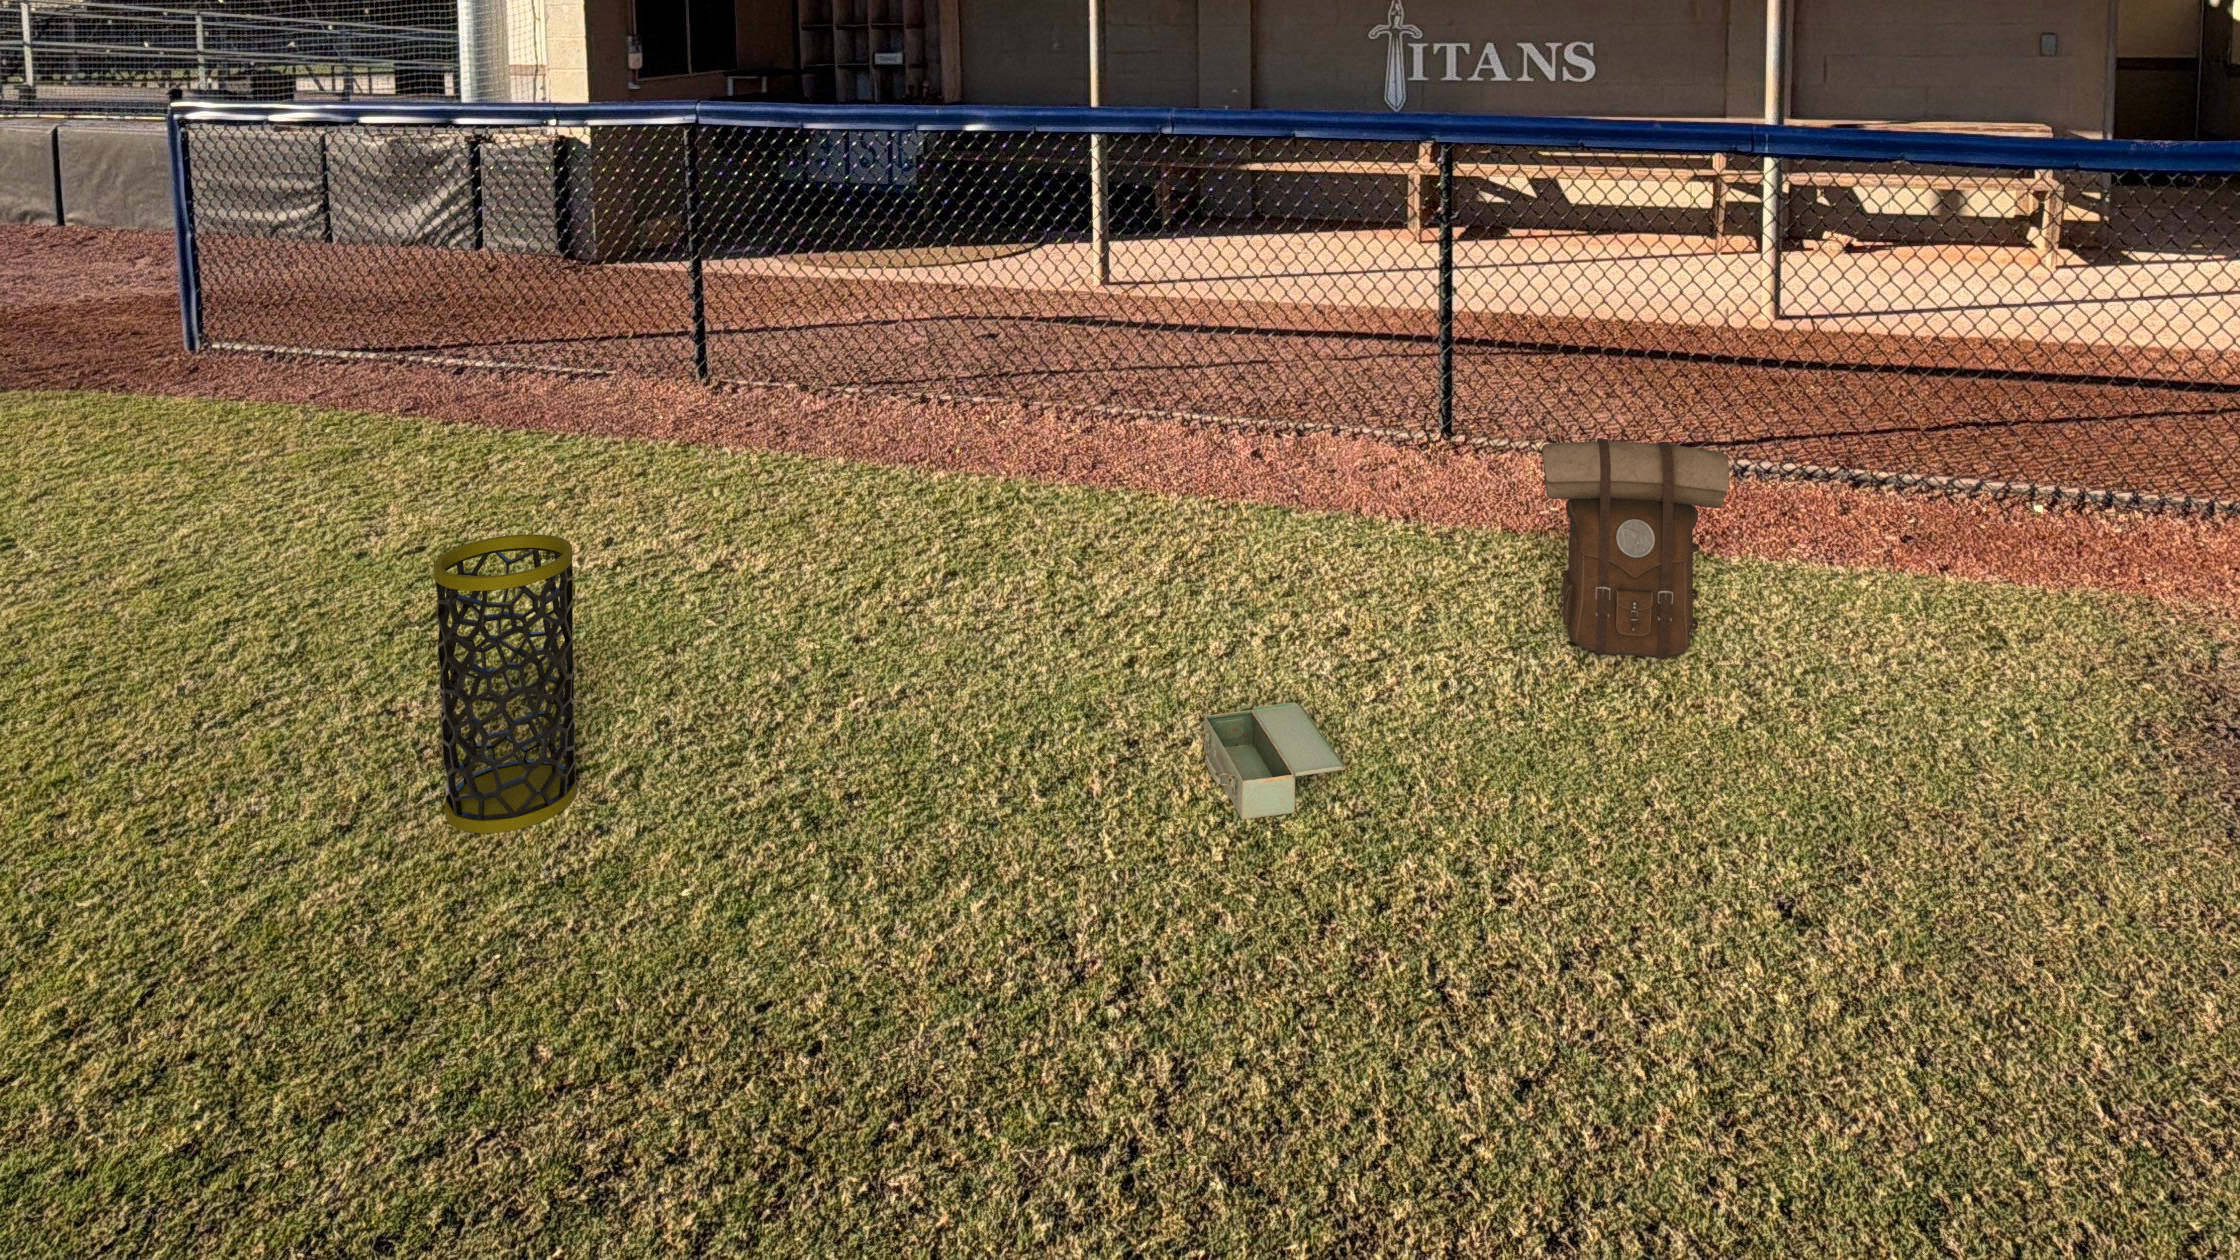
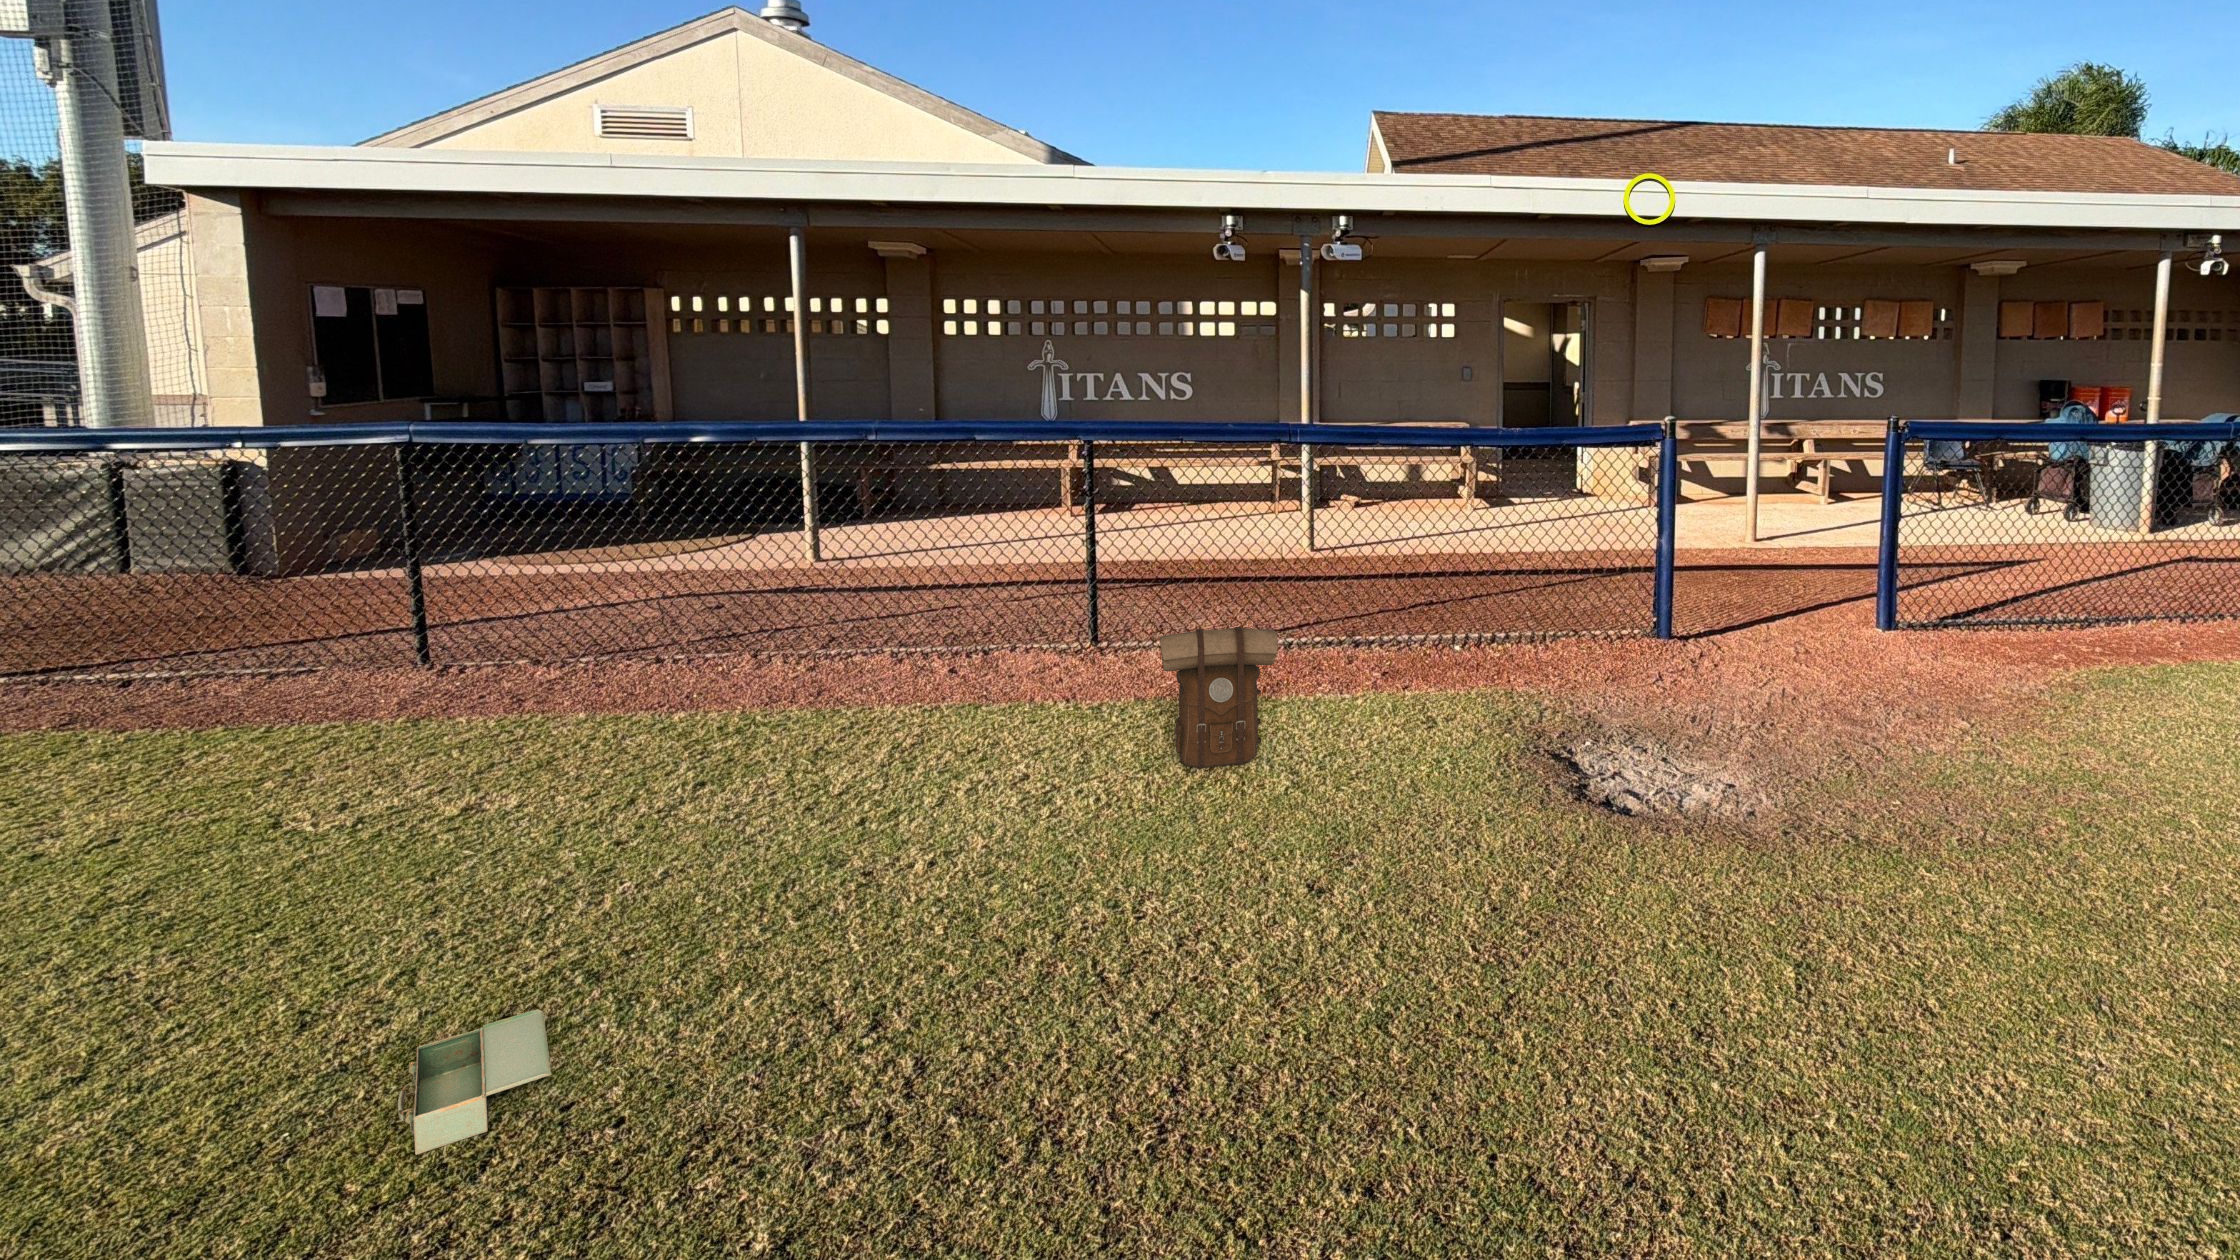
trash can: present [434,534,576,833] -> none [177,792,345,1055]
toolbox: present [1203,702,1345,820] -> present [398,1009,553,1155]

